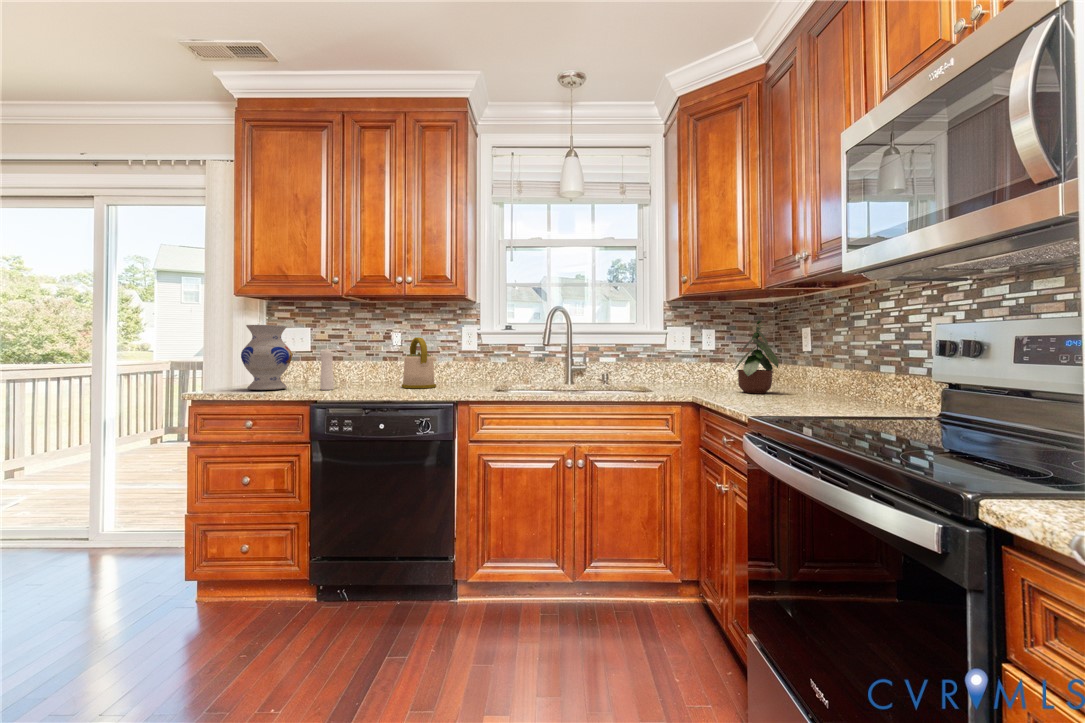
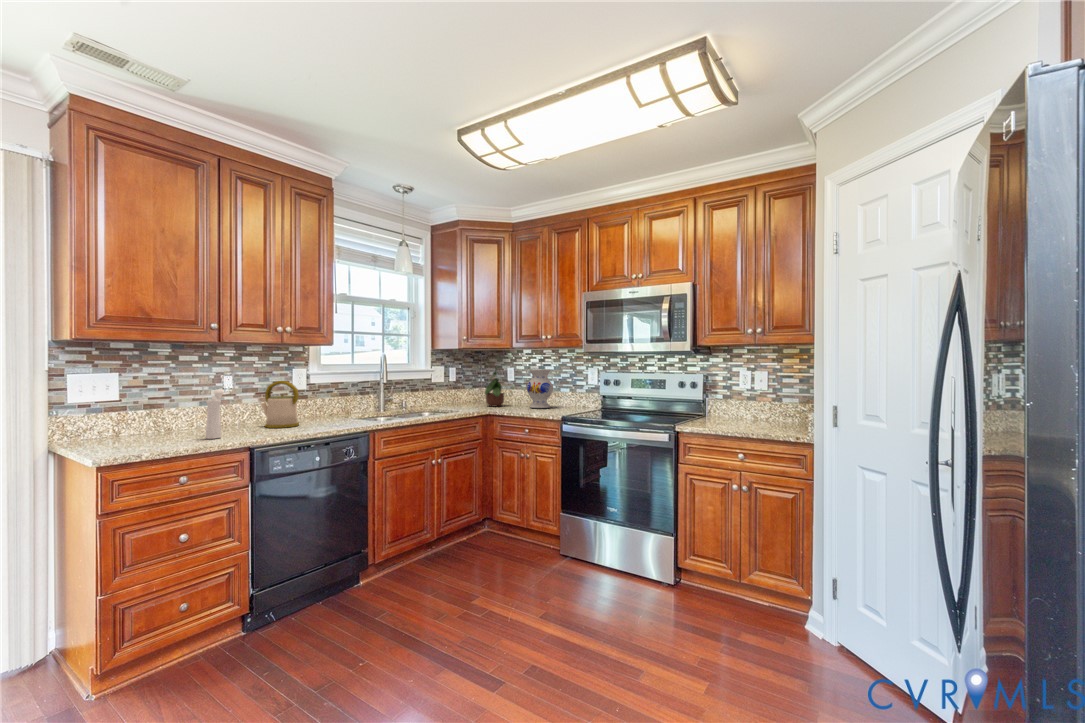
vase: present [241,325,292,390] -> present [527,369,553,408]

